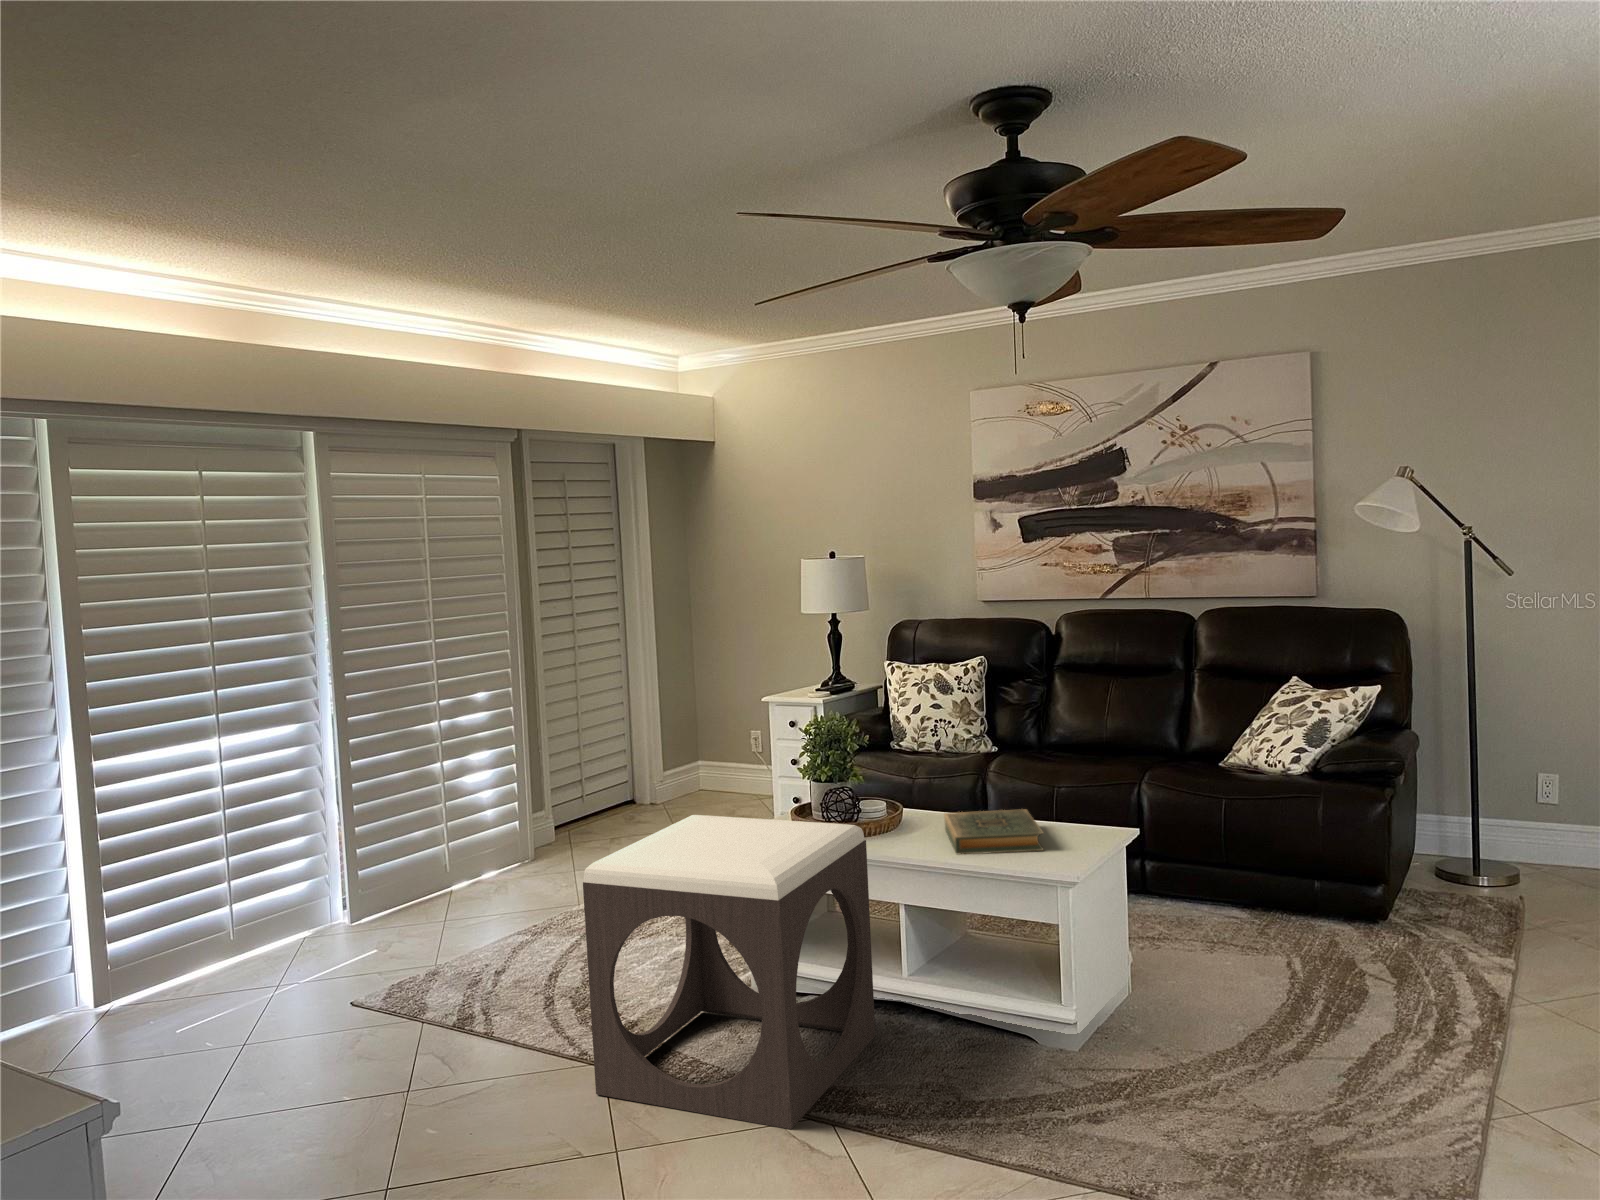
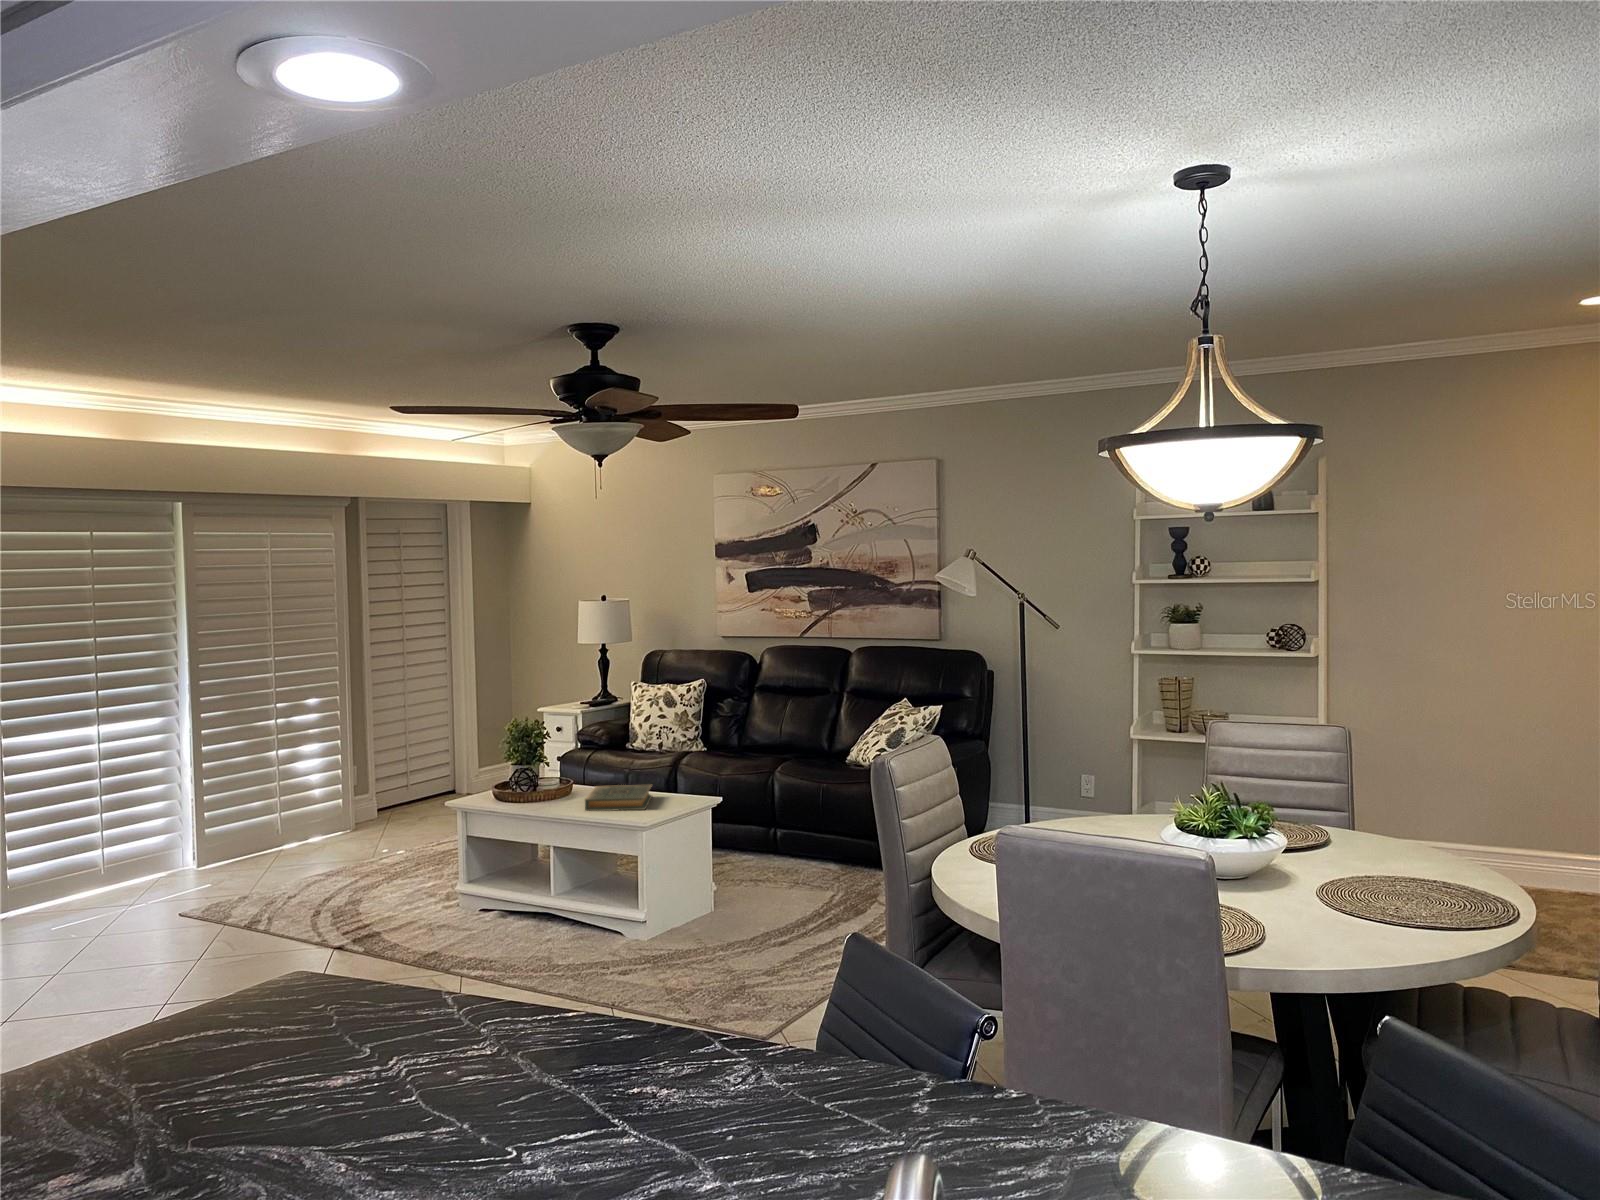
footstool: present [583,815,875,1129] -> none [316,782,525,976]

